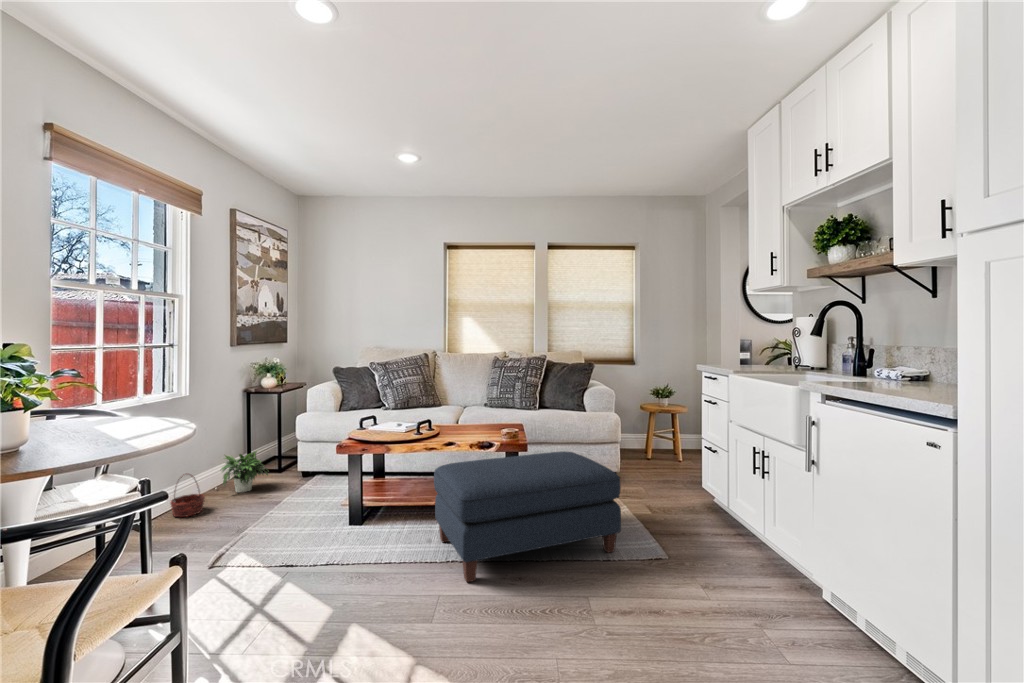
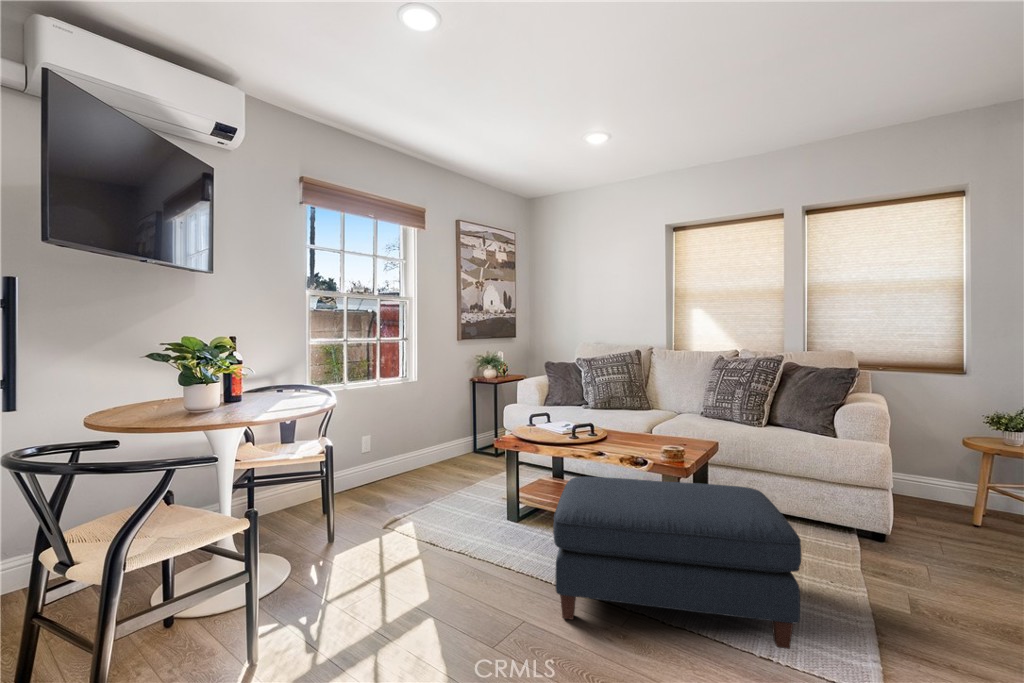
potted plant: present [215,451,268,492] -> none [424,434,477,470]
basket: present [170,474,205,517] -> none [394,447,419,483]

